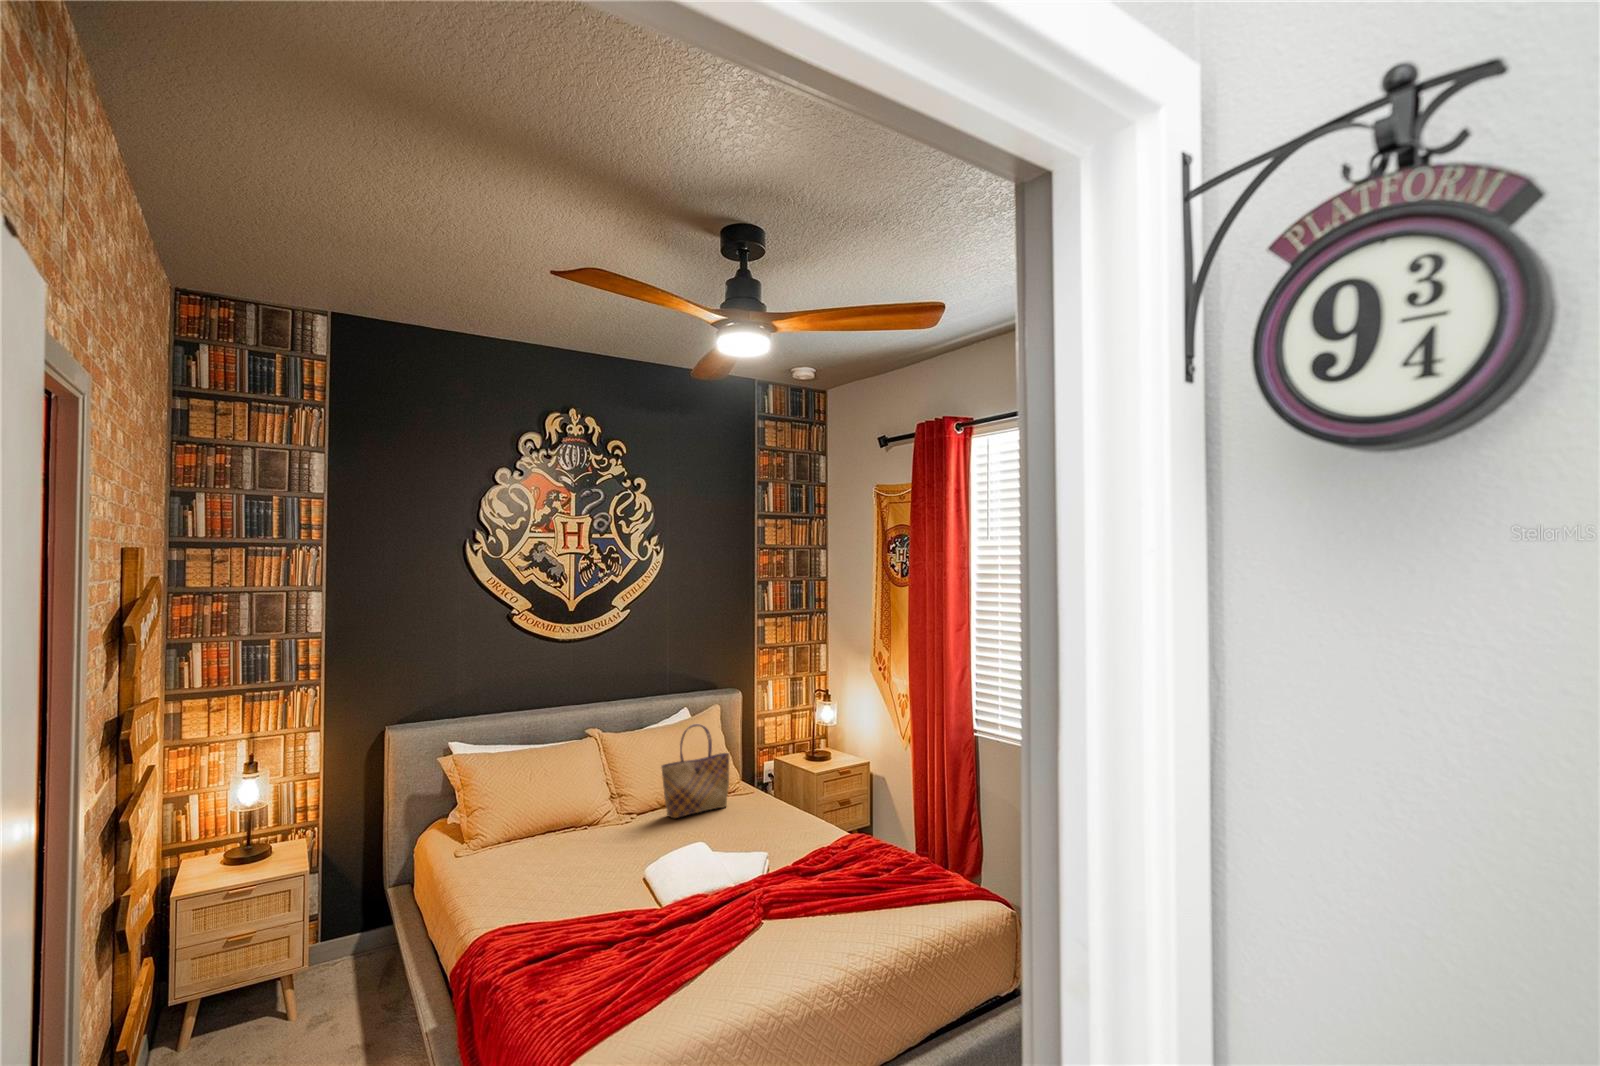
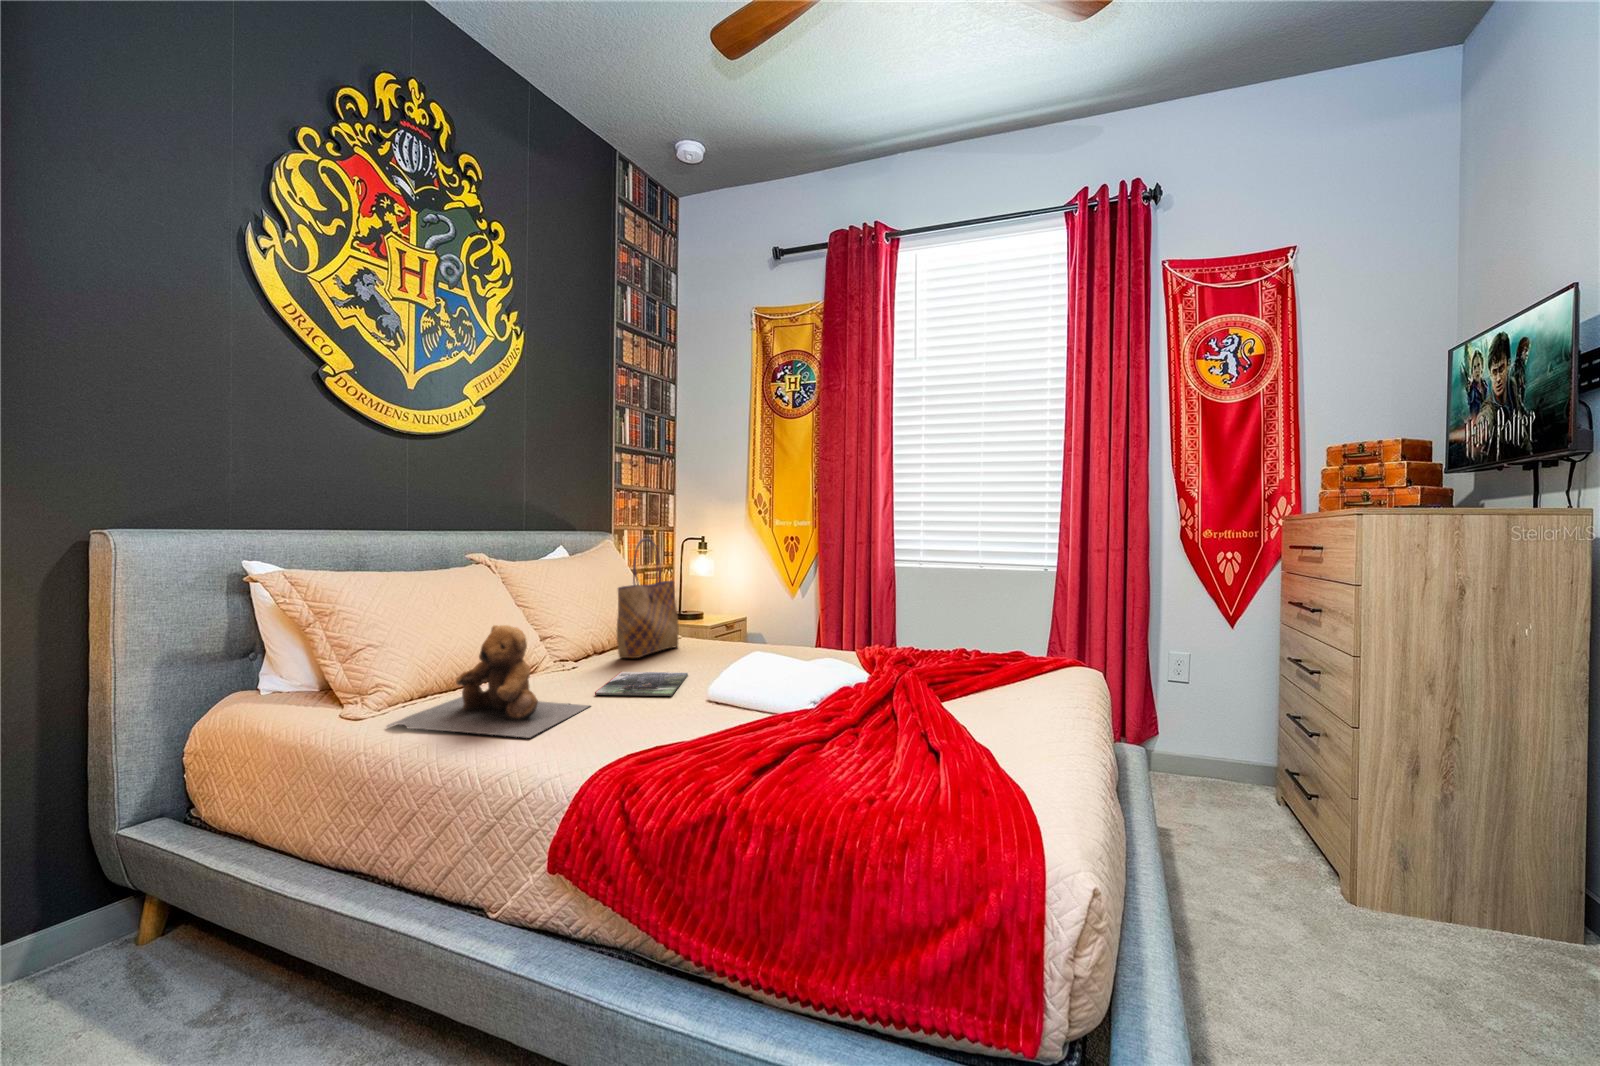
teddy bear: none [460,809,573,892] -> present [387,625,589,738]
magazine: none [590,834,676,868] -> present [595,672,688,696]

